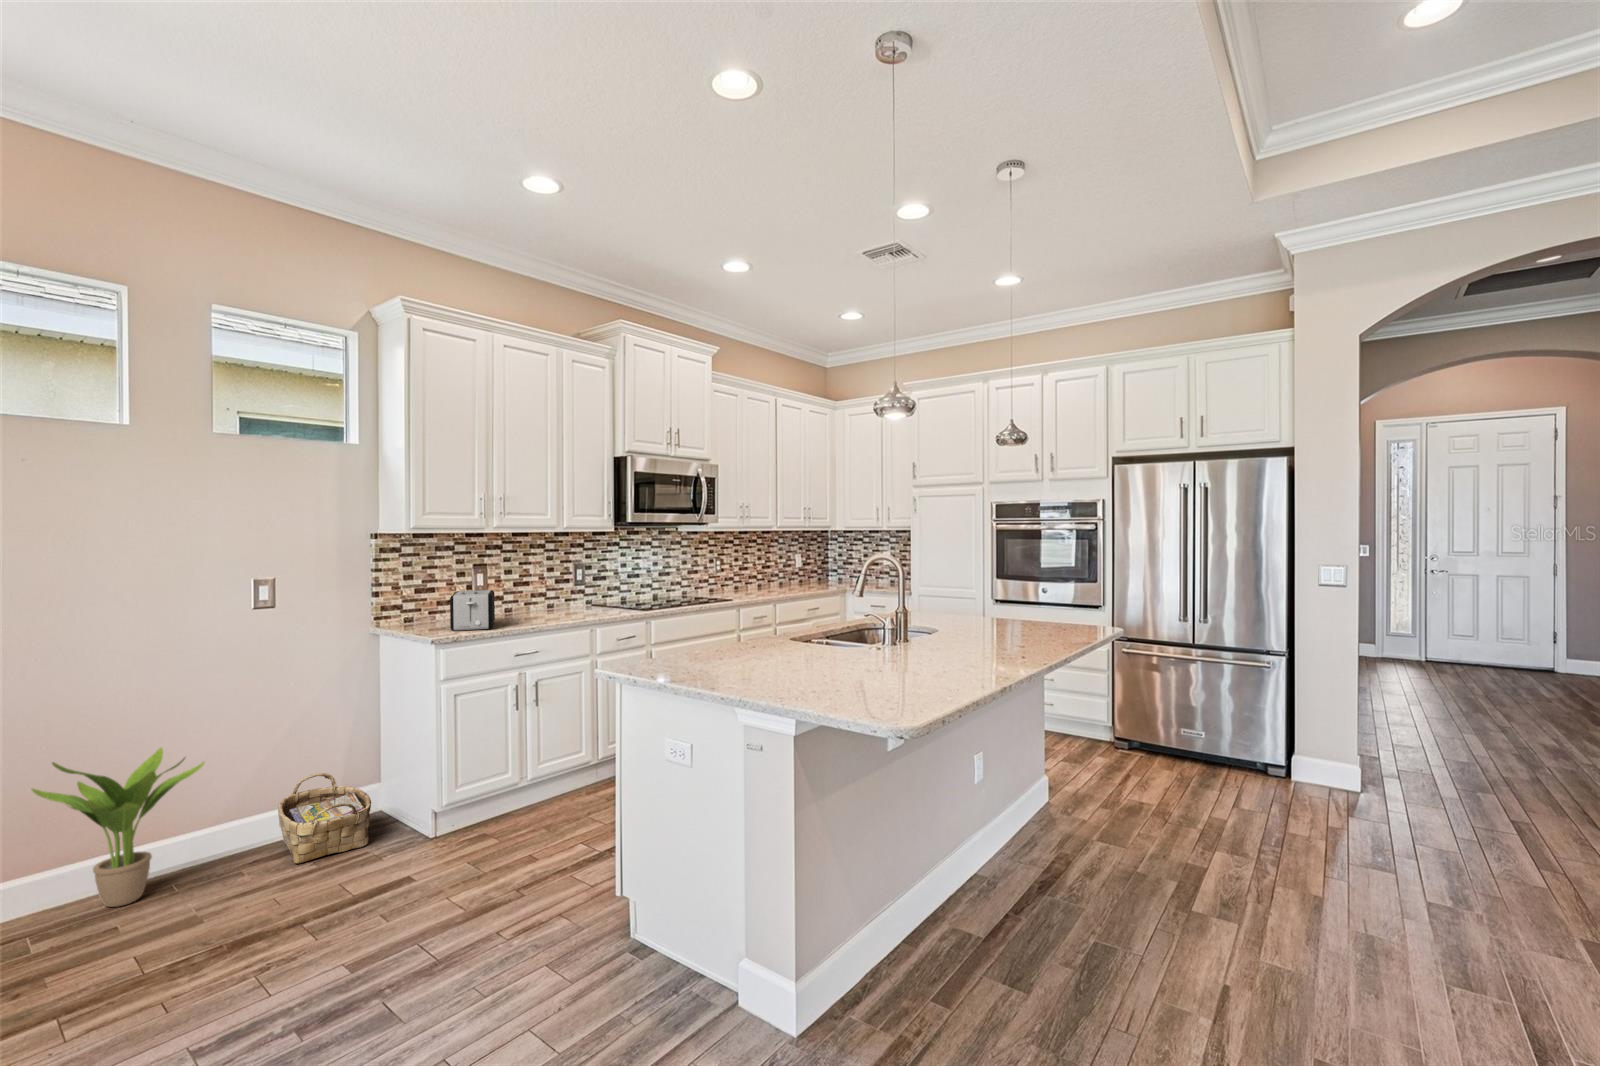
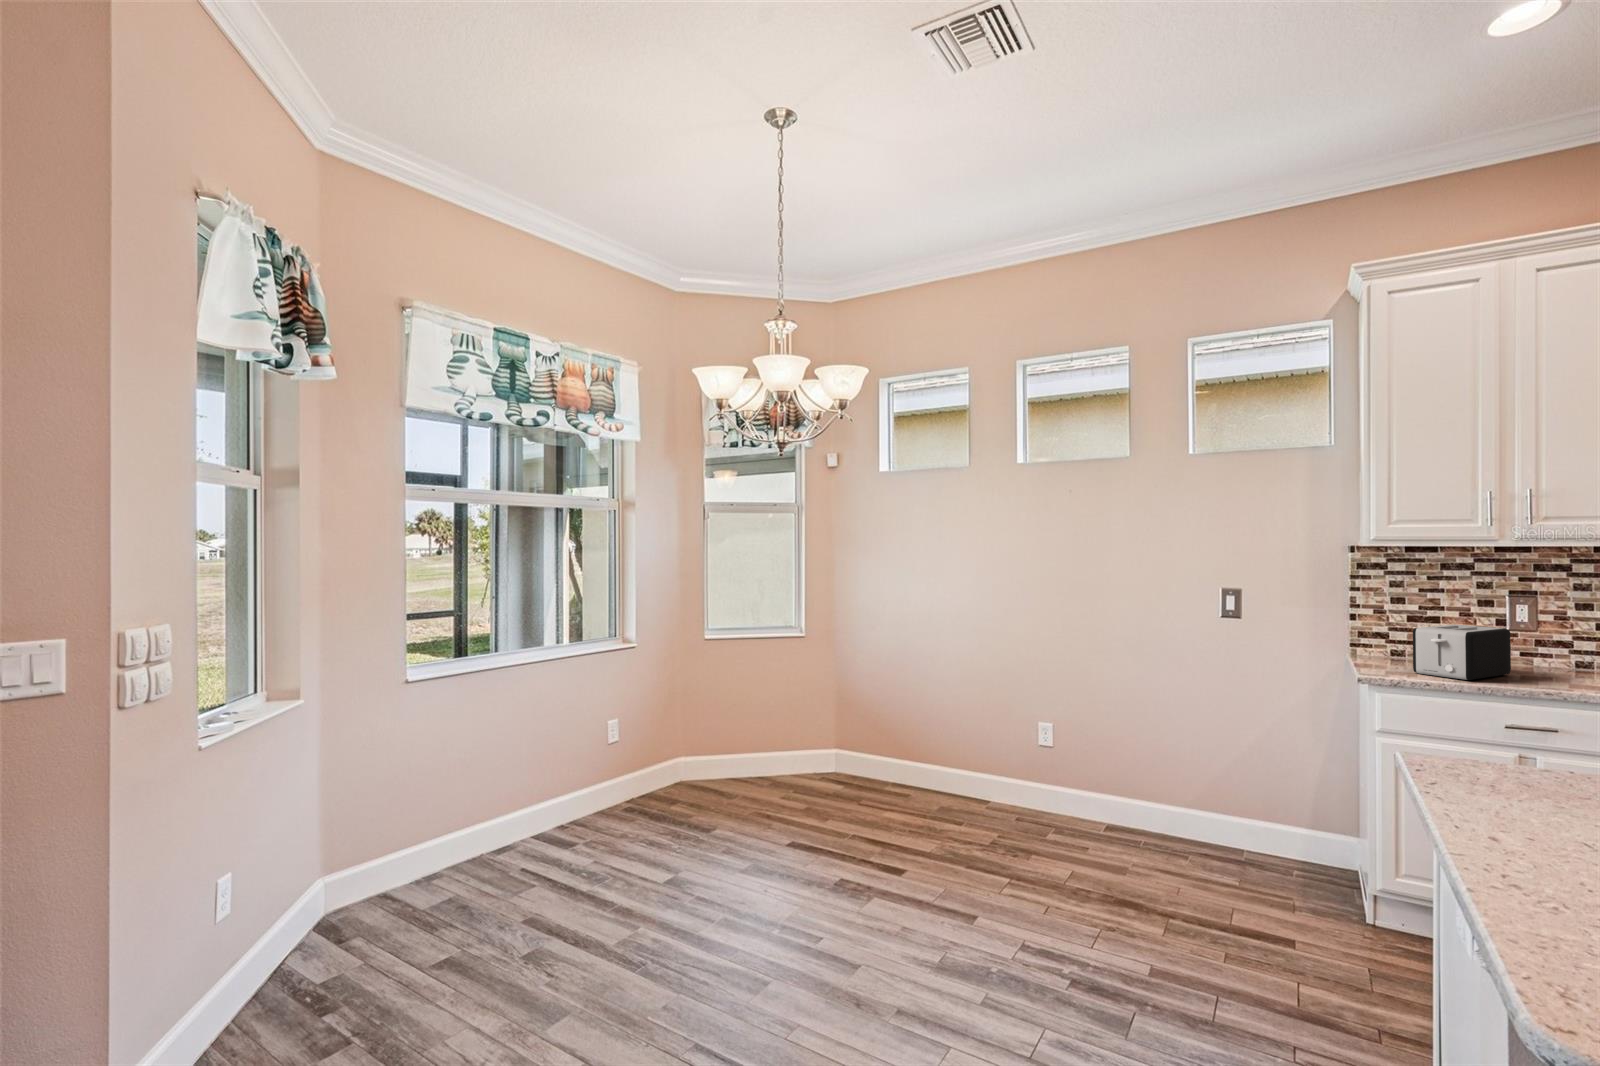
potted plant: present [32,748,205,907] -> none [1060,709,1171,839]
woven basket: present [278,773,371,864] -> none [1221,795,1315,891]

